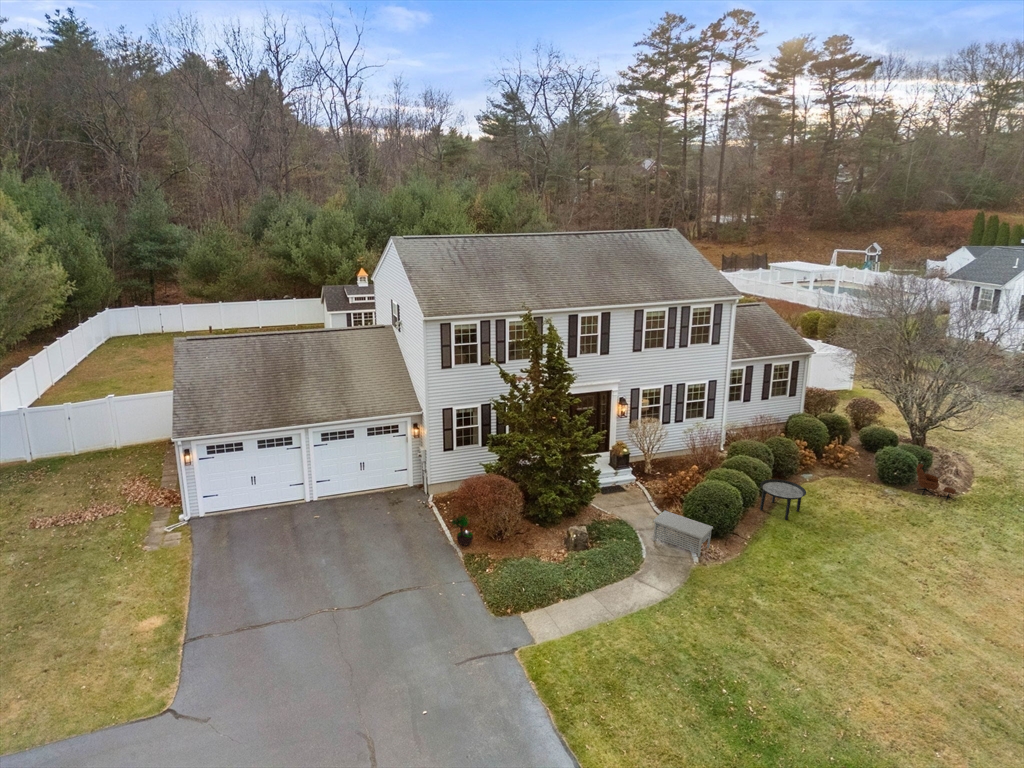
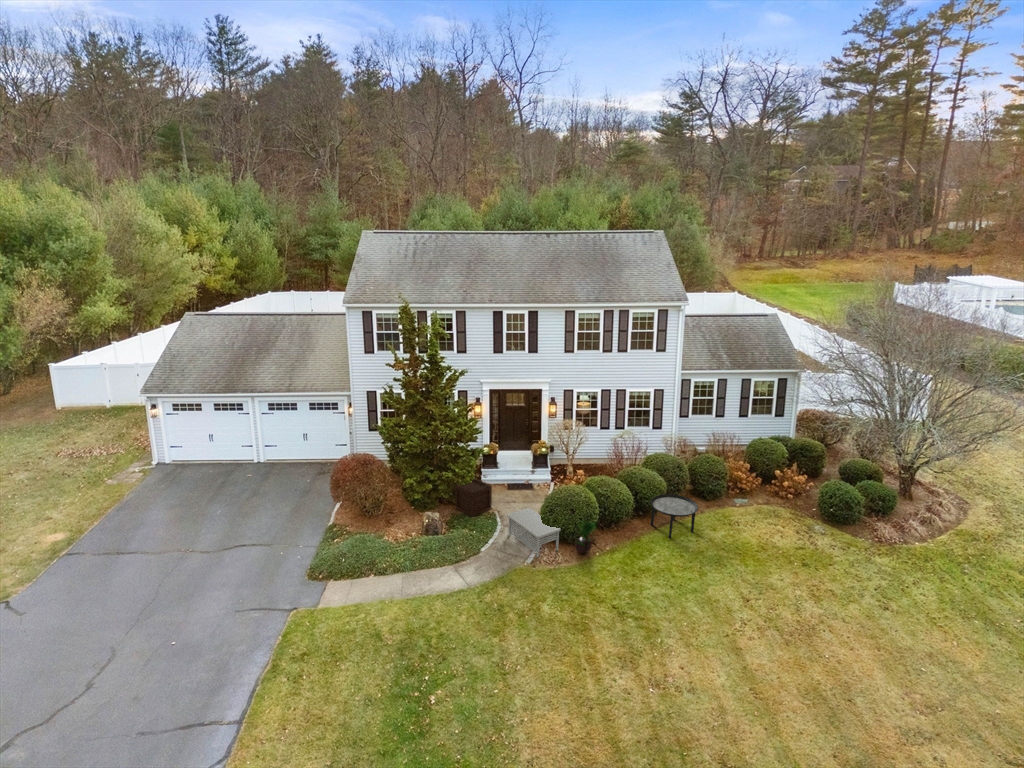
lounge chair: present [916,464,956,500] -> none [860,501,905,550]
wooden crate: none [578,488,613,527] -> present [455,478,492,517]
potted tree: present [452,515,473,545] -> present [575,522,595,553]

